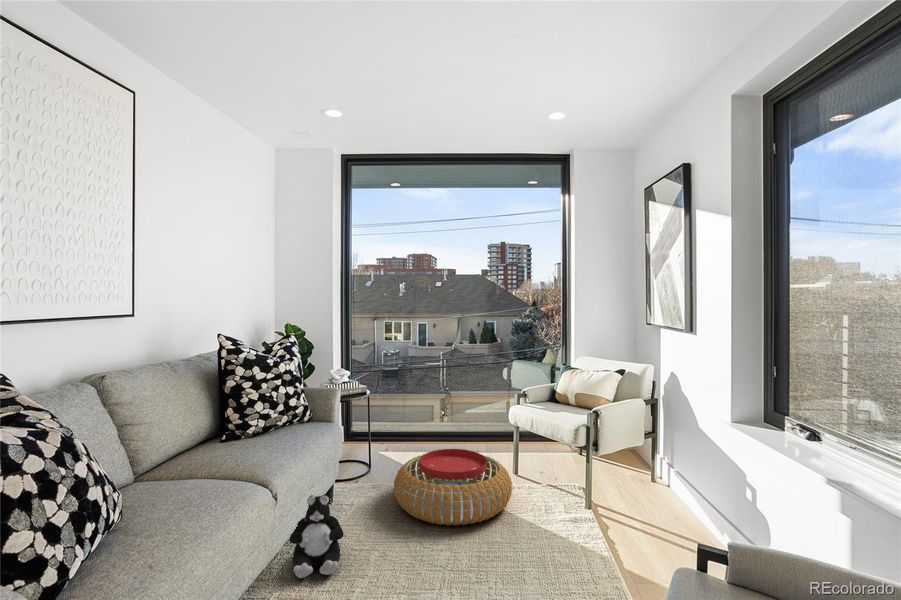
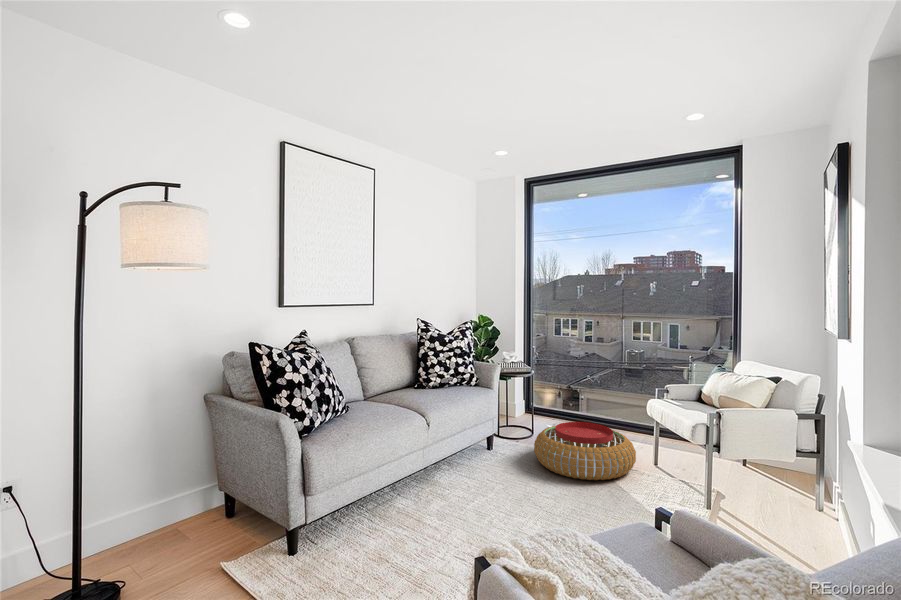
plush toy: present [289,494,344,578] -> none [445,431,482,484]

